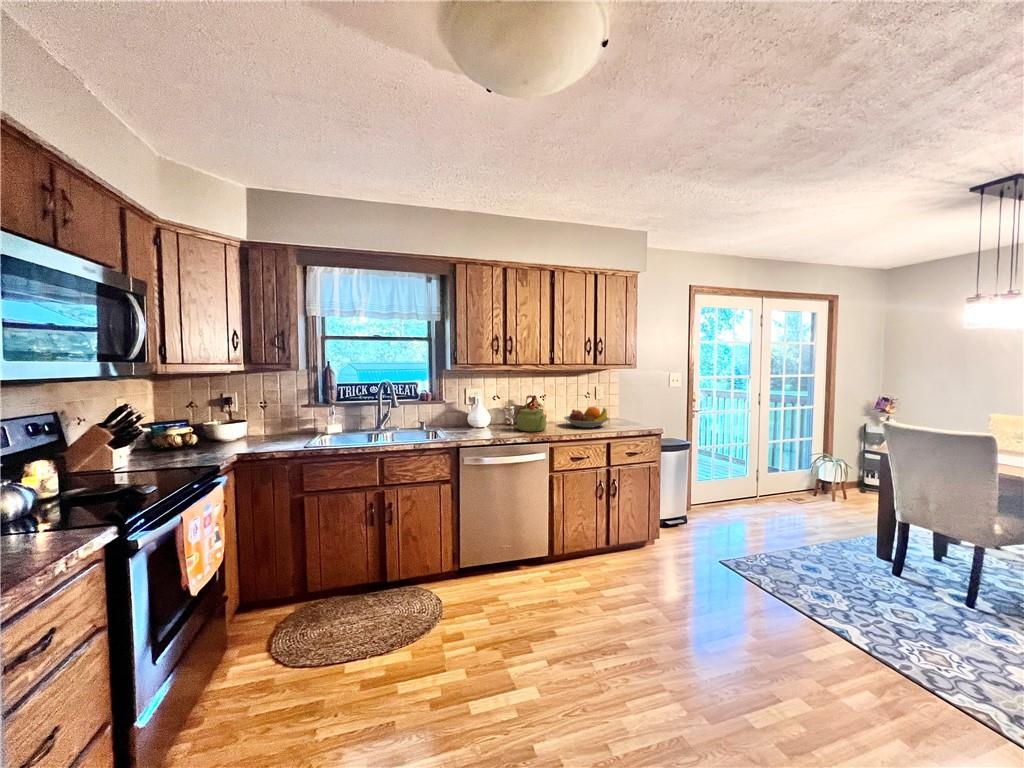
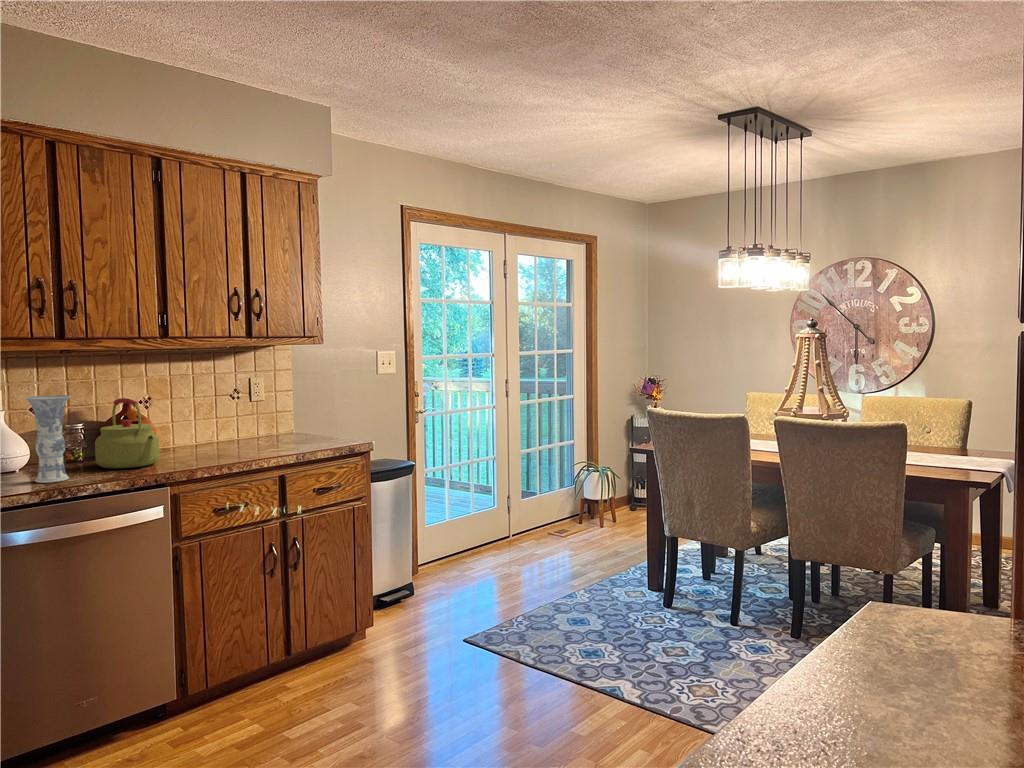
vase: none [486,393,506,436] -> present [25,395,71,483]
fruit bowl: present [564,407,610,428] -> none [192,414,280,452]

